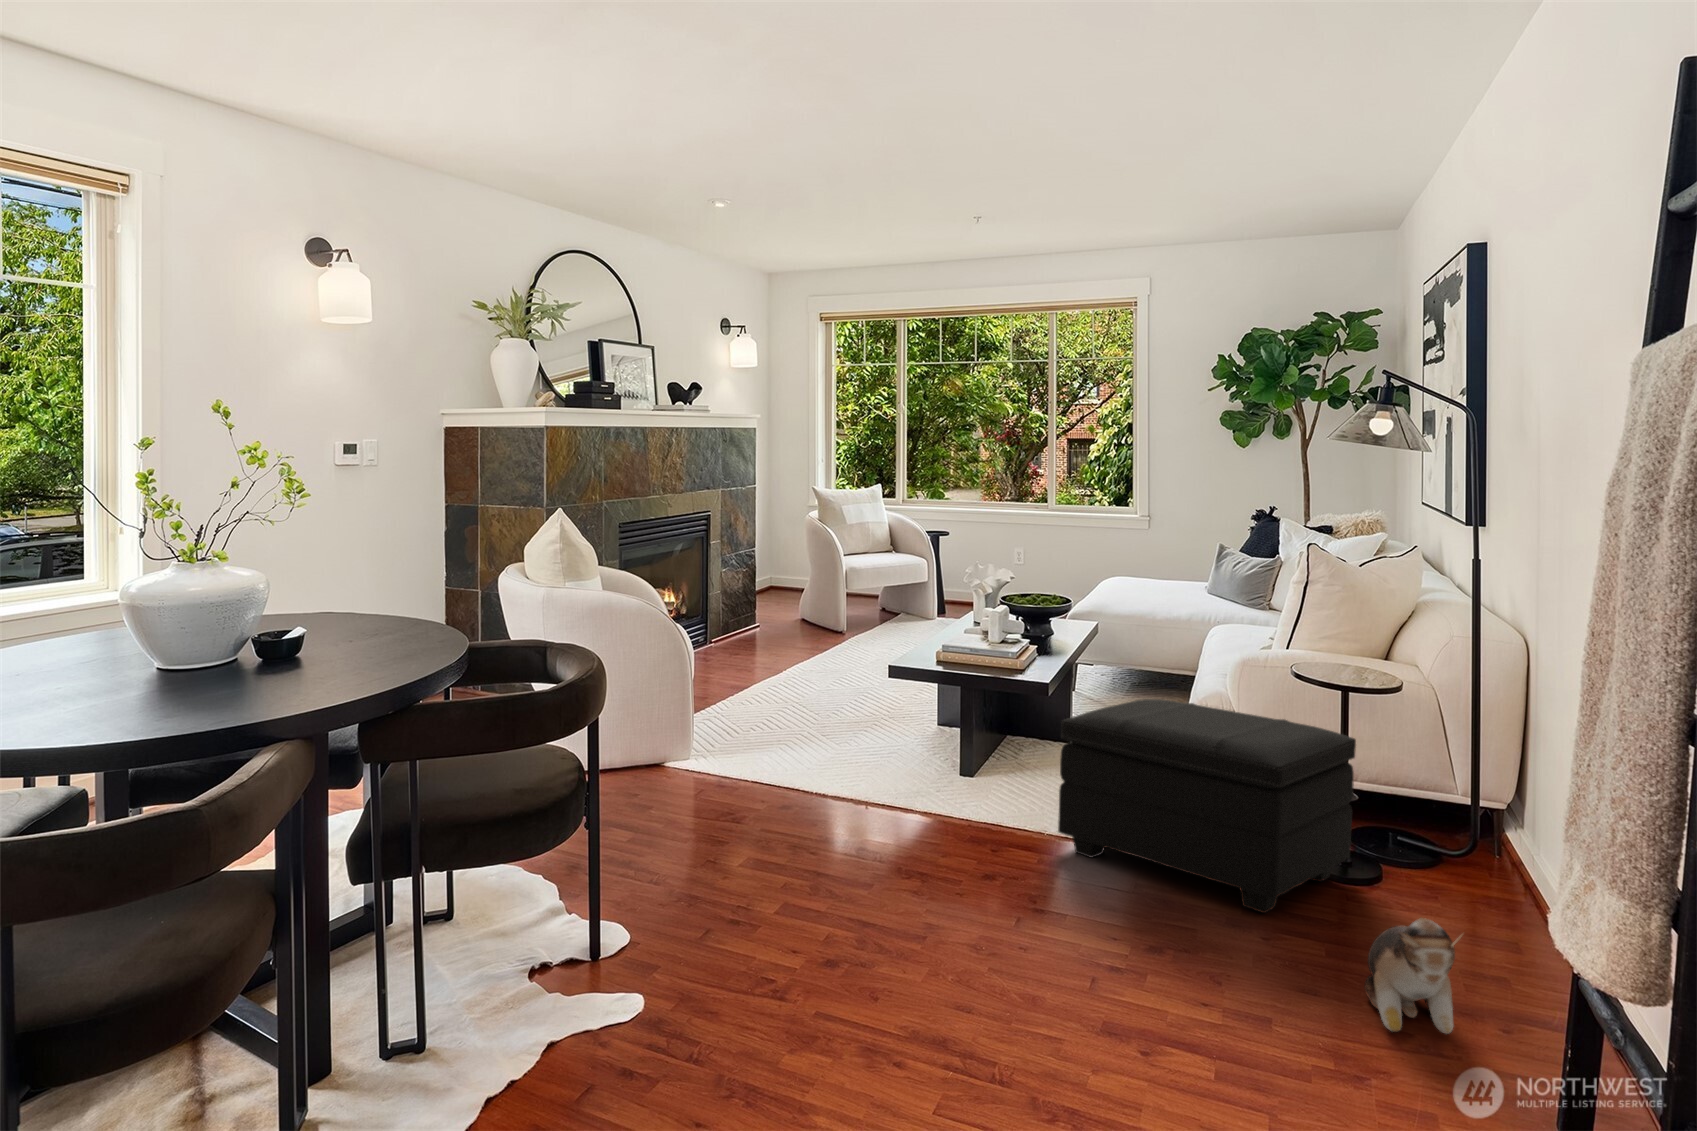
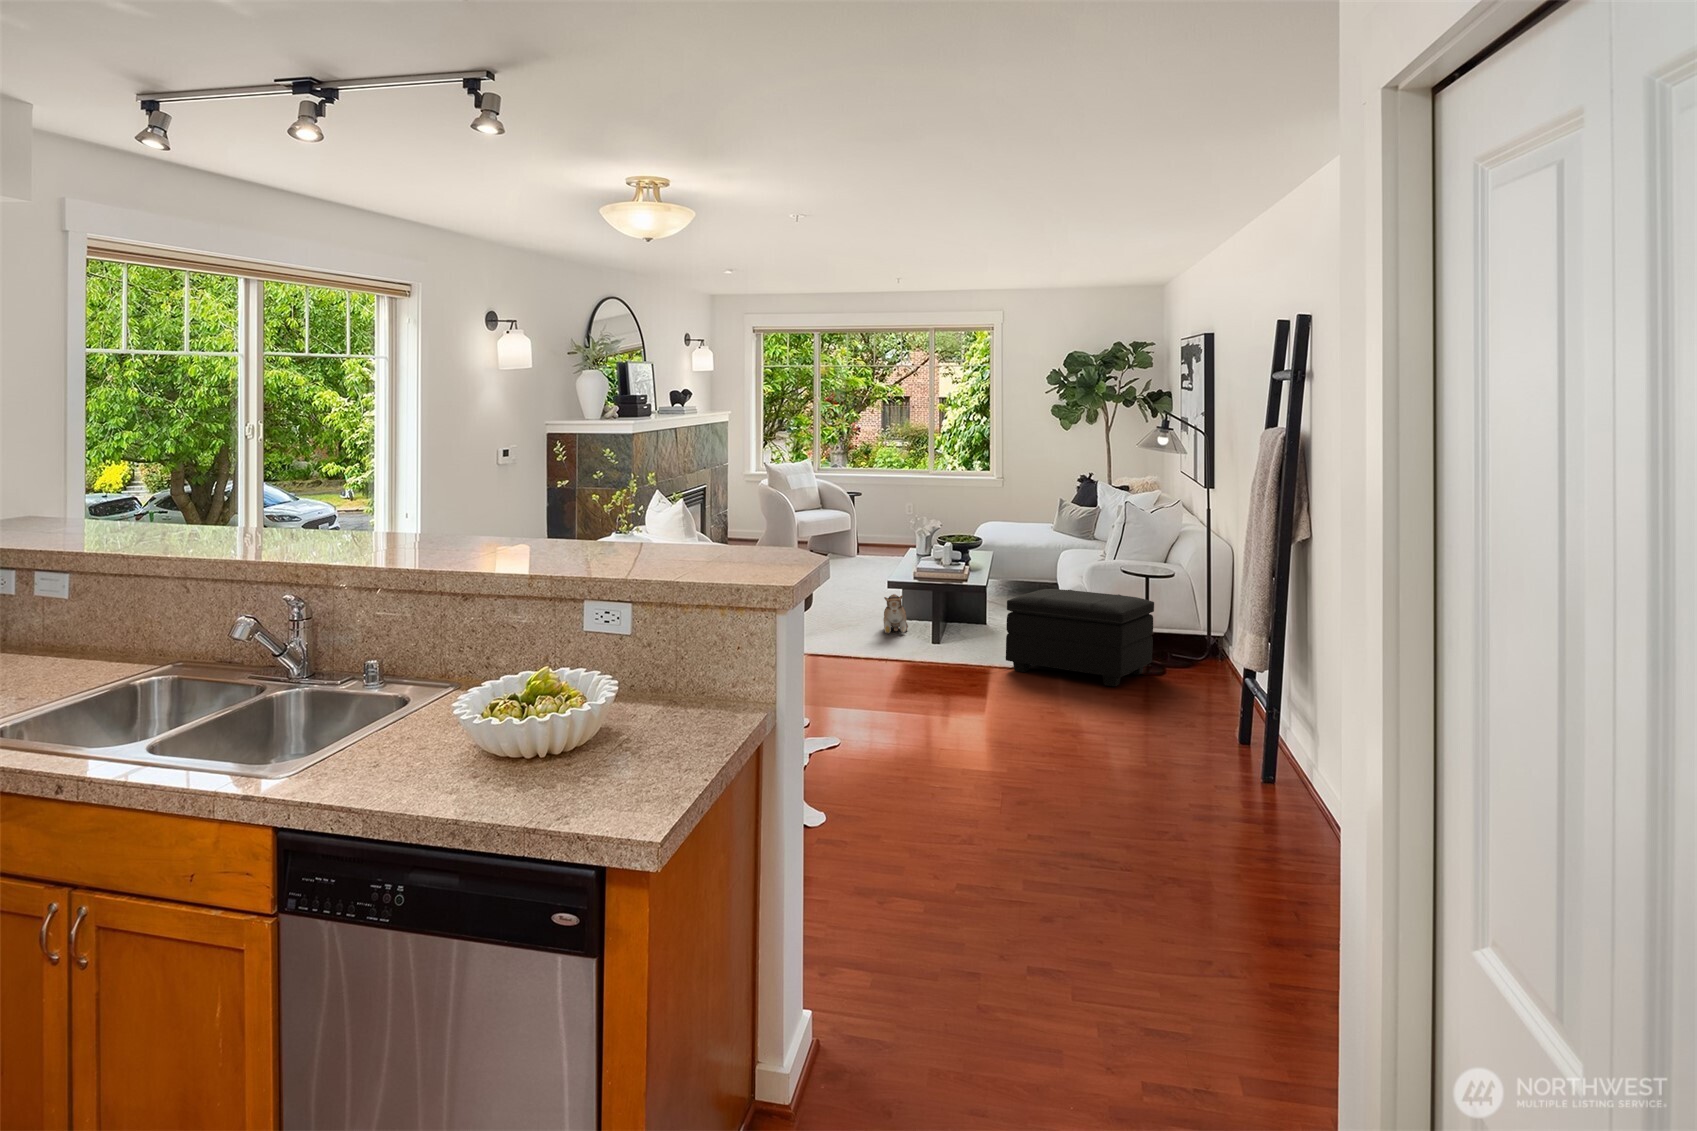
plush toy: present [1365,918,1463,1034] -> present [884,594,908,634]

